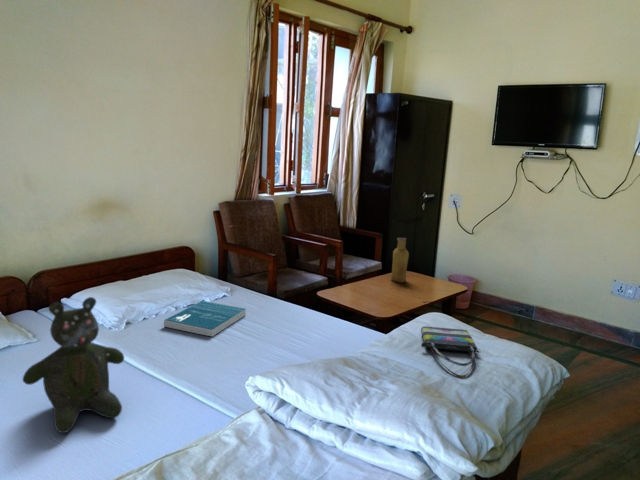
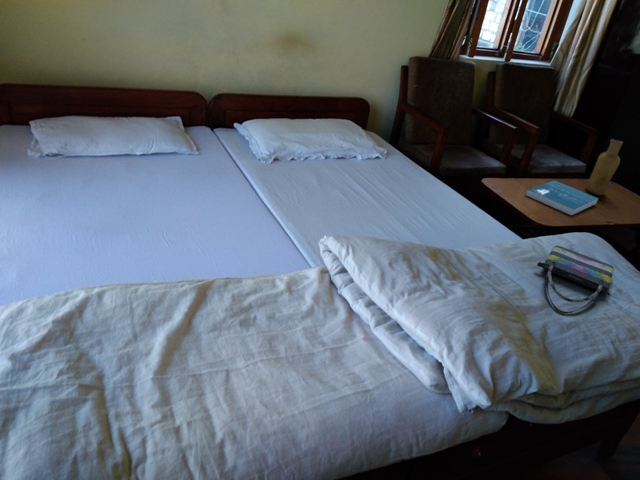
teddy bear: present [23,297,124,433] -> none [153,119,238,234]
book: present [164,301,246,337] -> present [526,181,598,215]

